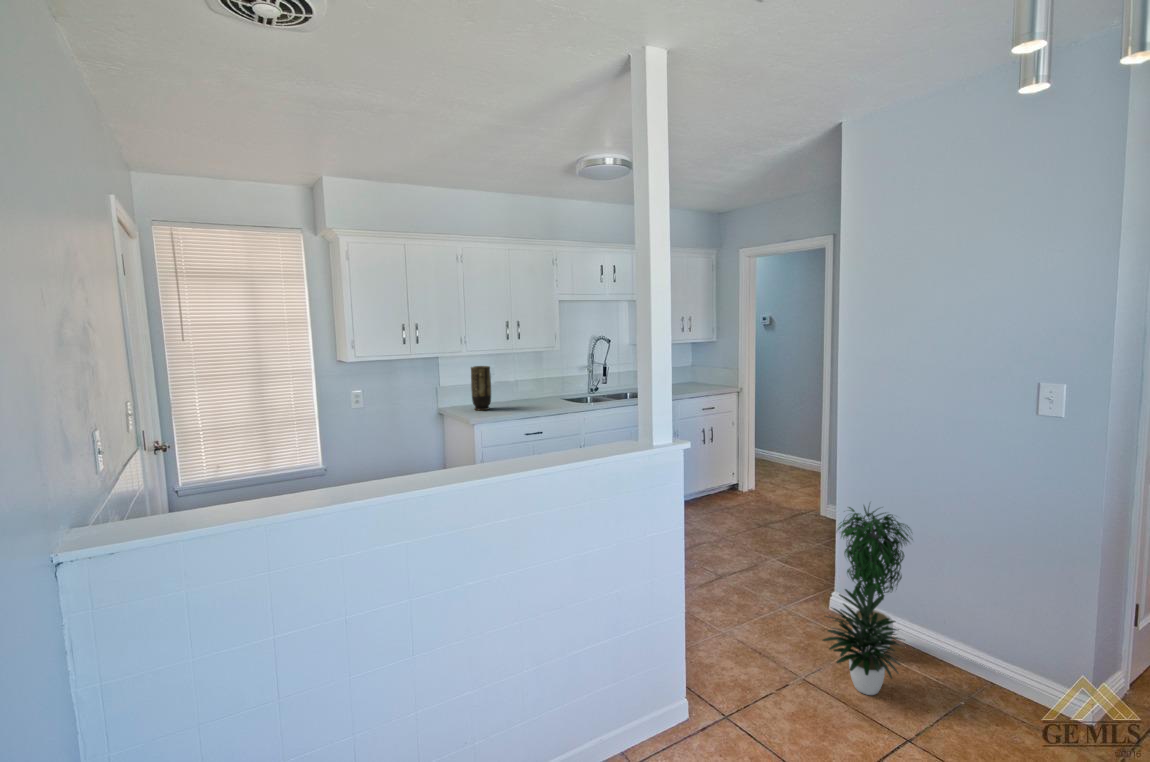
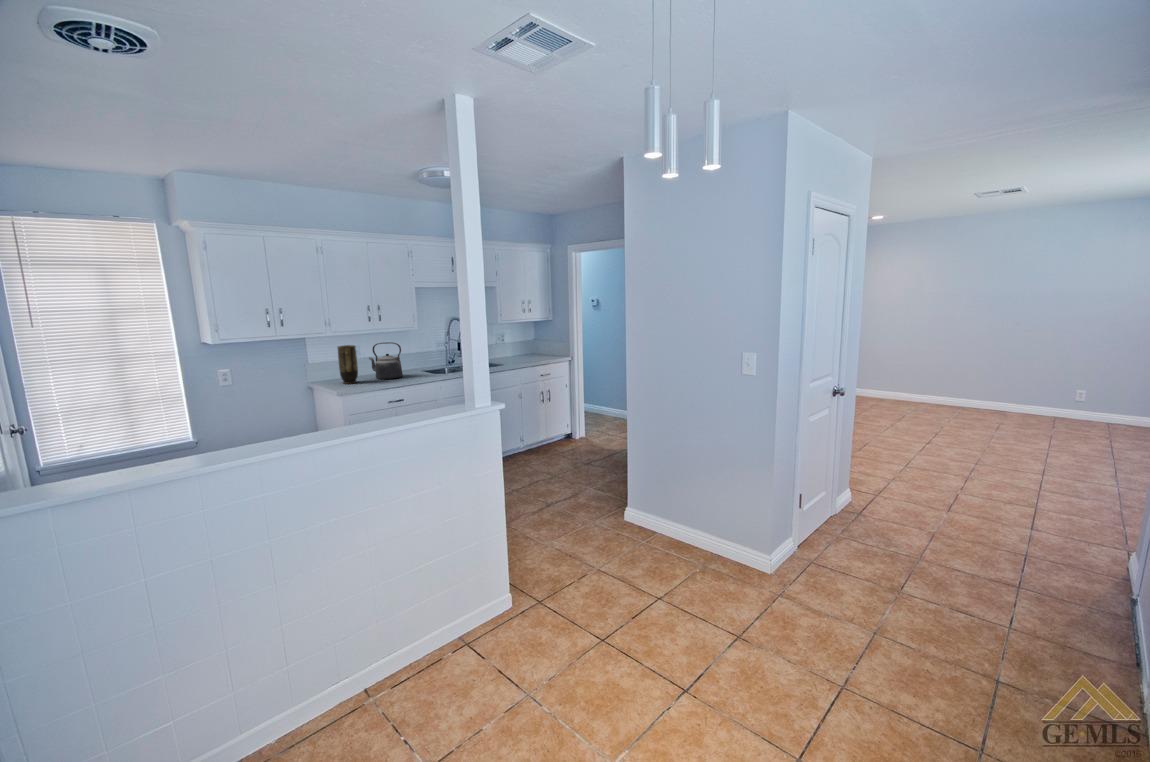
kettle: none [502,364,539,406] -> present [369,342,403,379]
potted plant: present [823,506,913,695] -> none [608,438,670,571]

